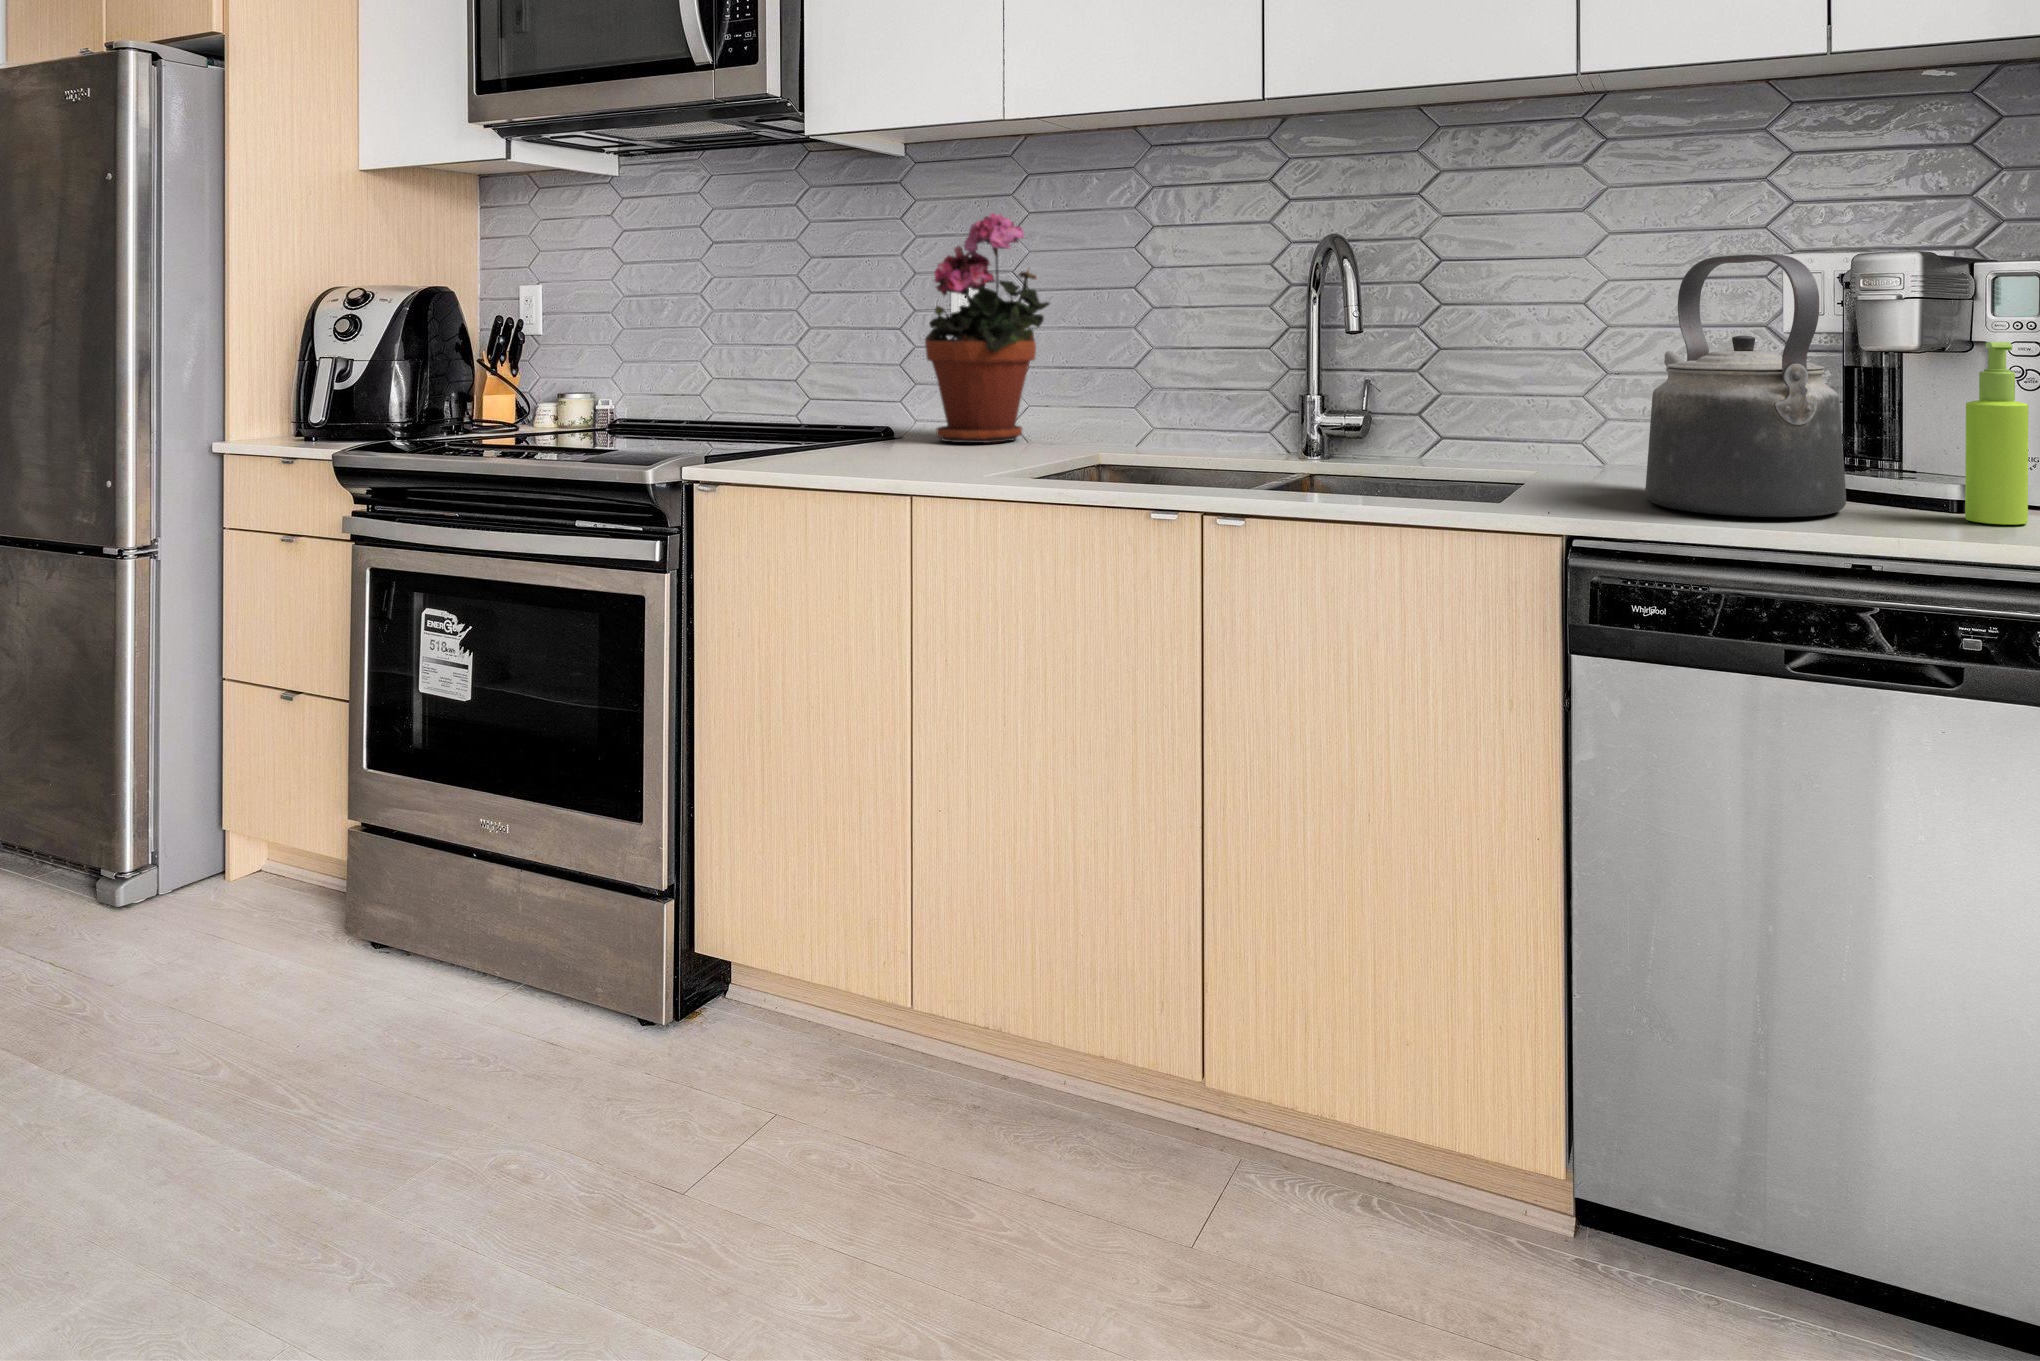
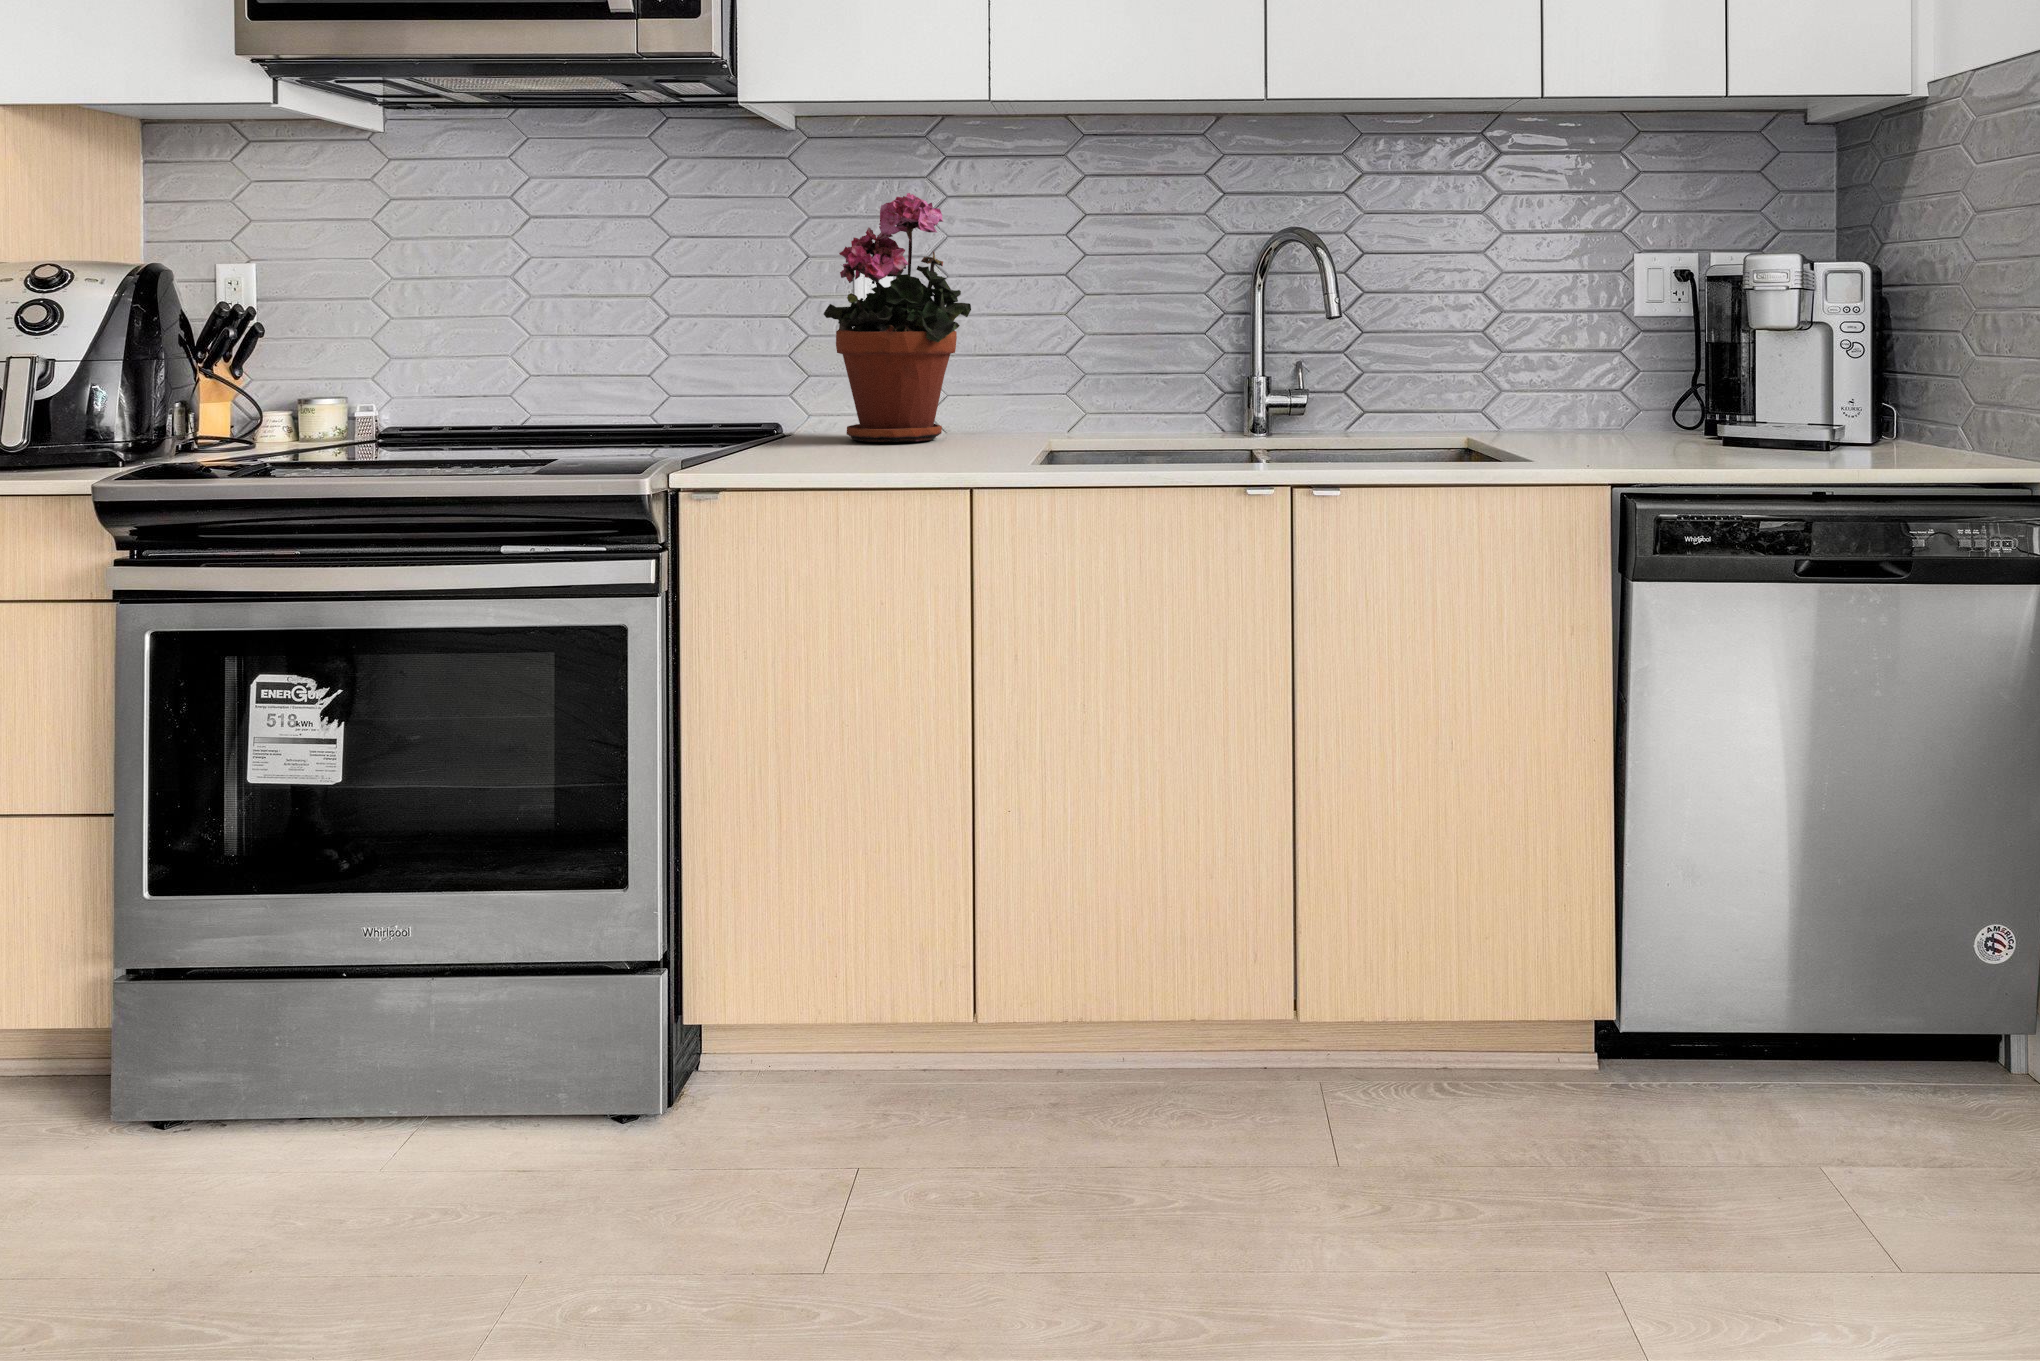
kettle: present [1645,254,1846,517] -> none [1620,251,1790,463]
soap dispenser: present [1965,342,2029,525] -> none [1867,321,1911,460]

